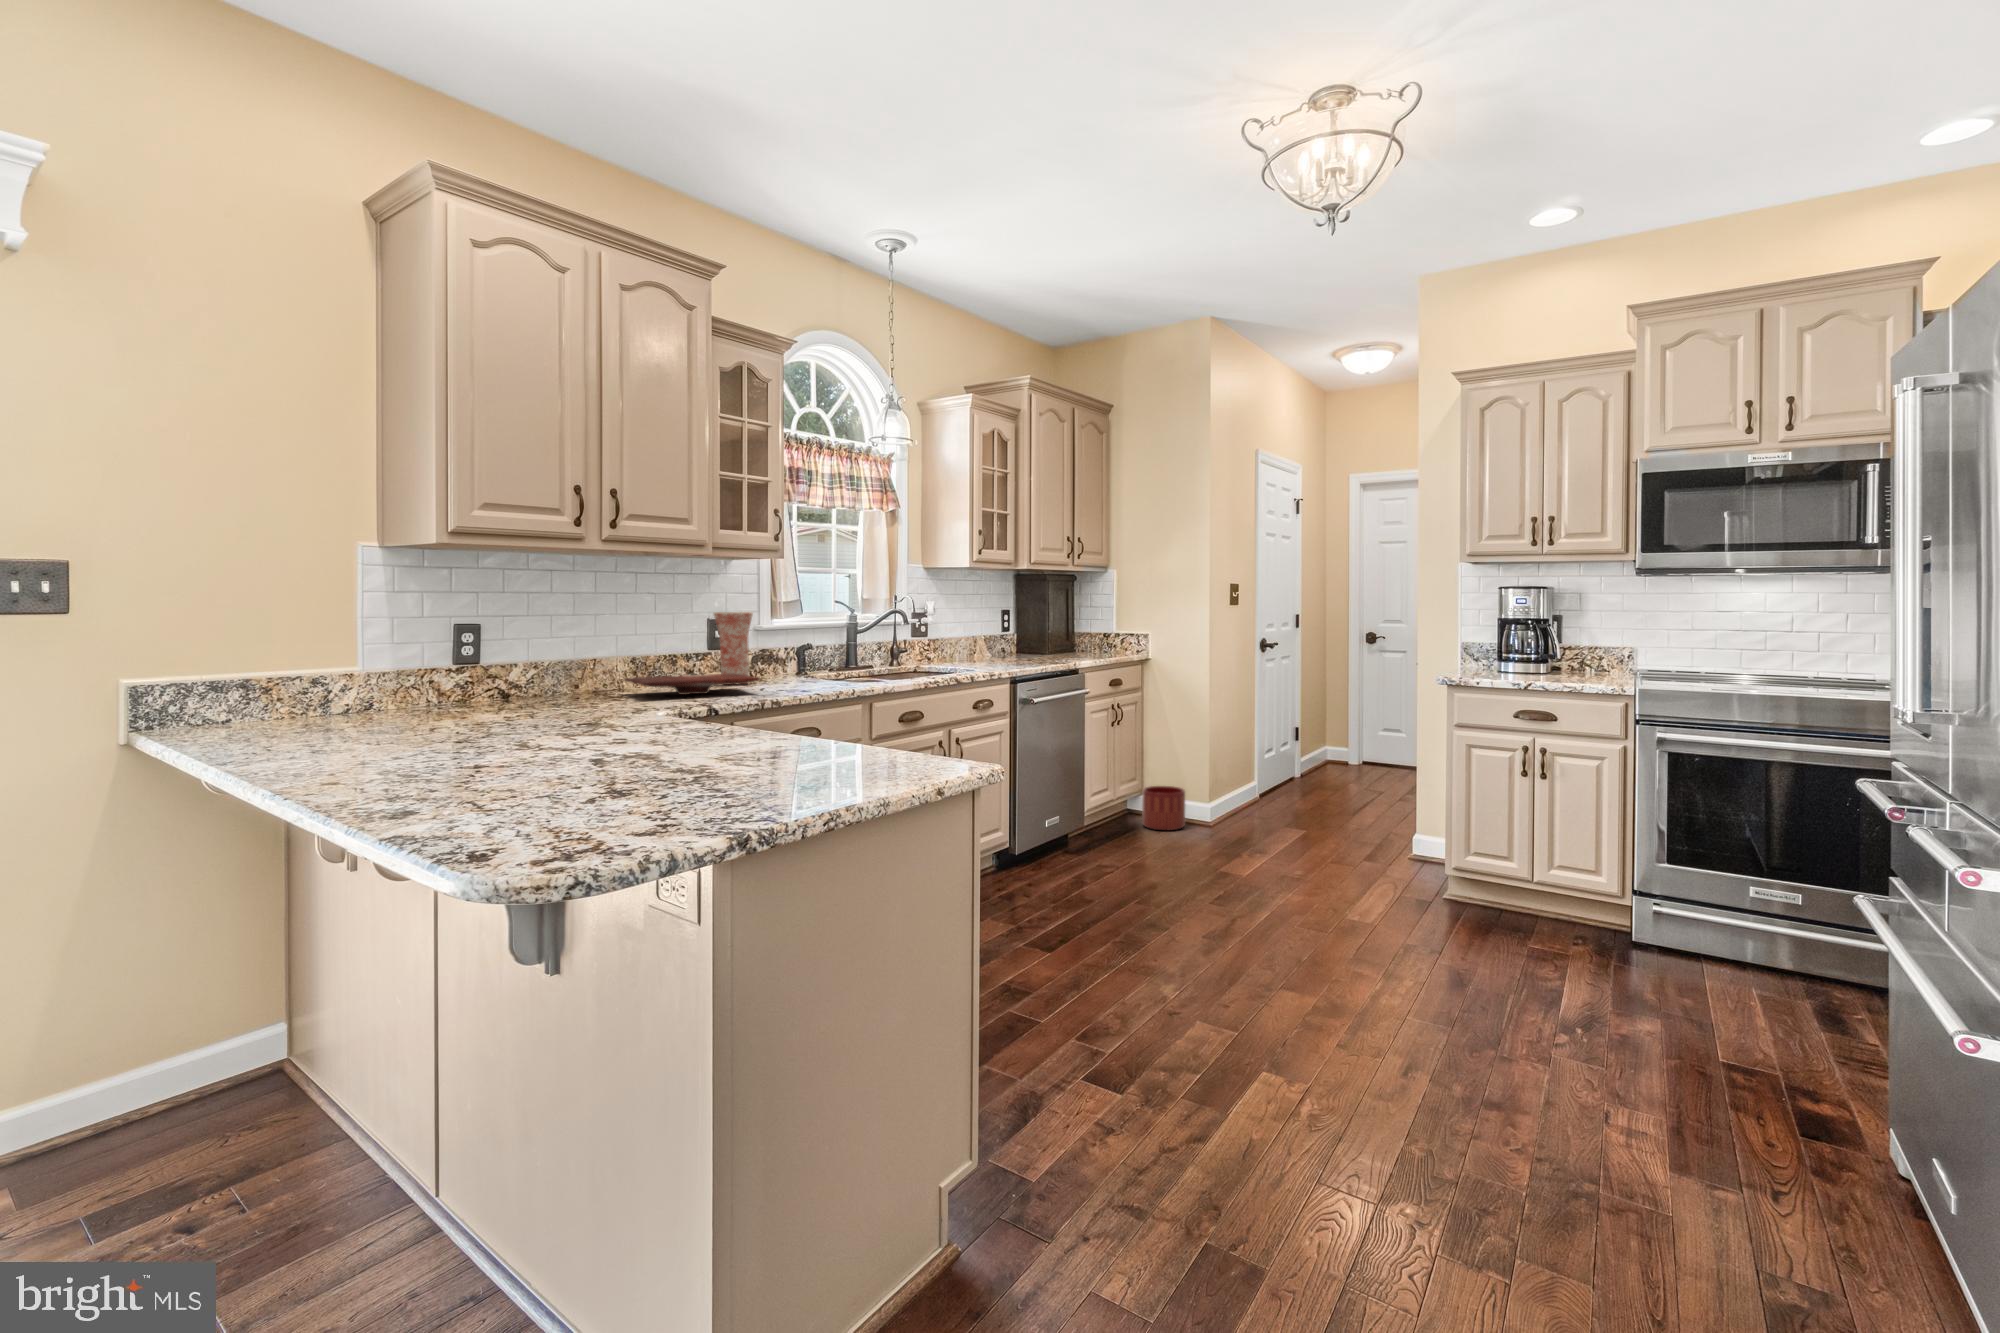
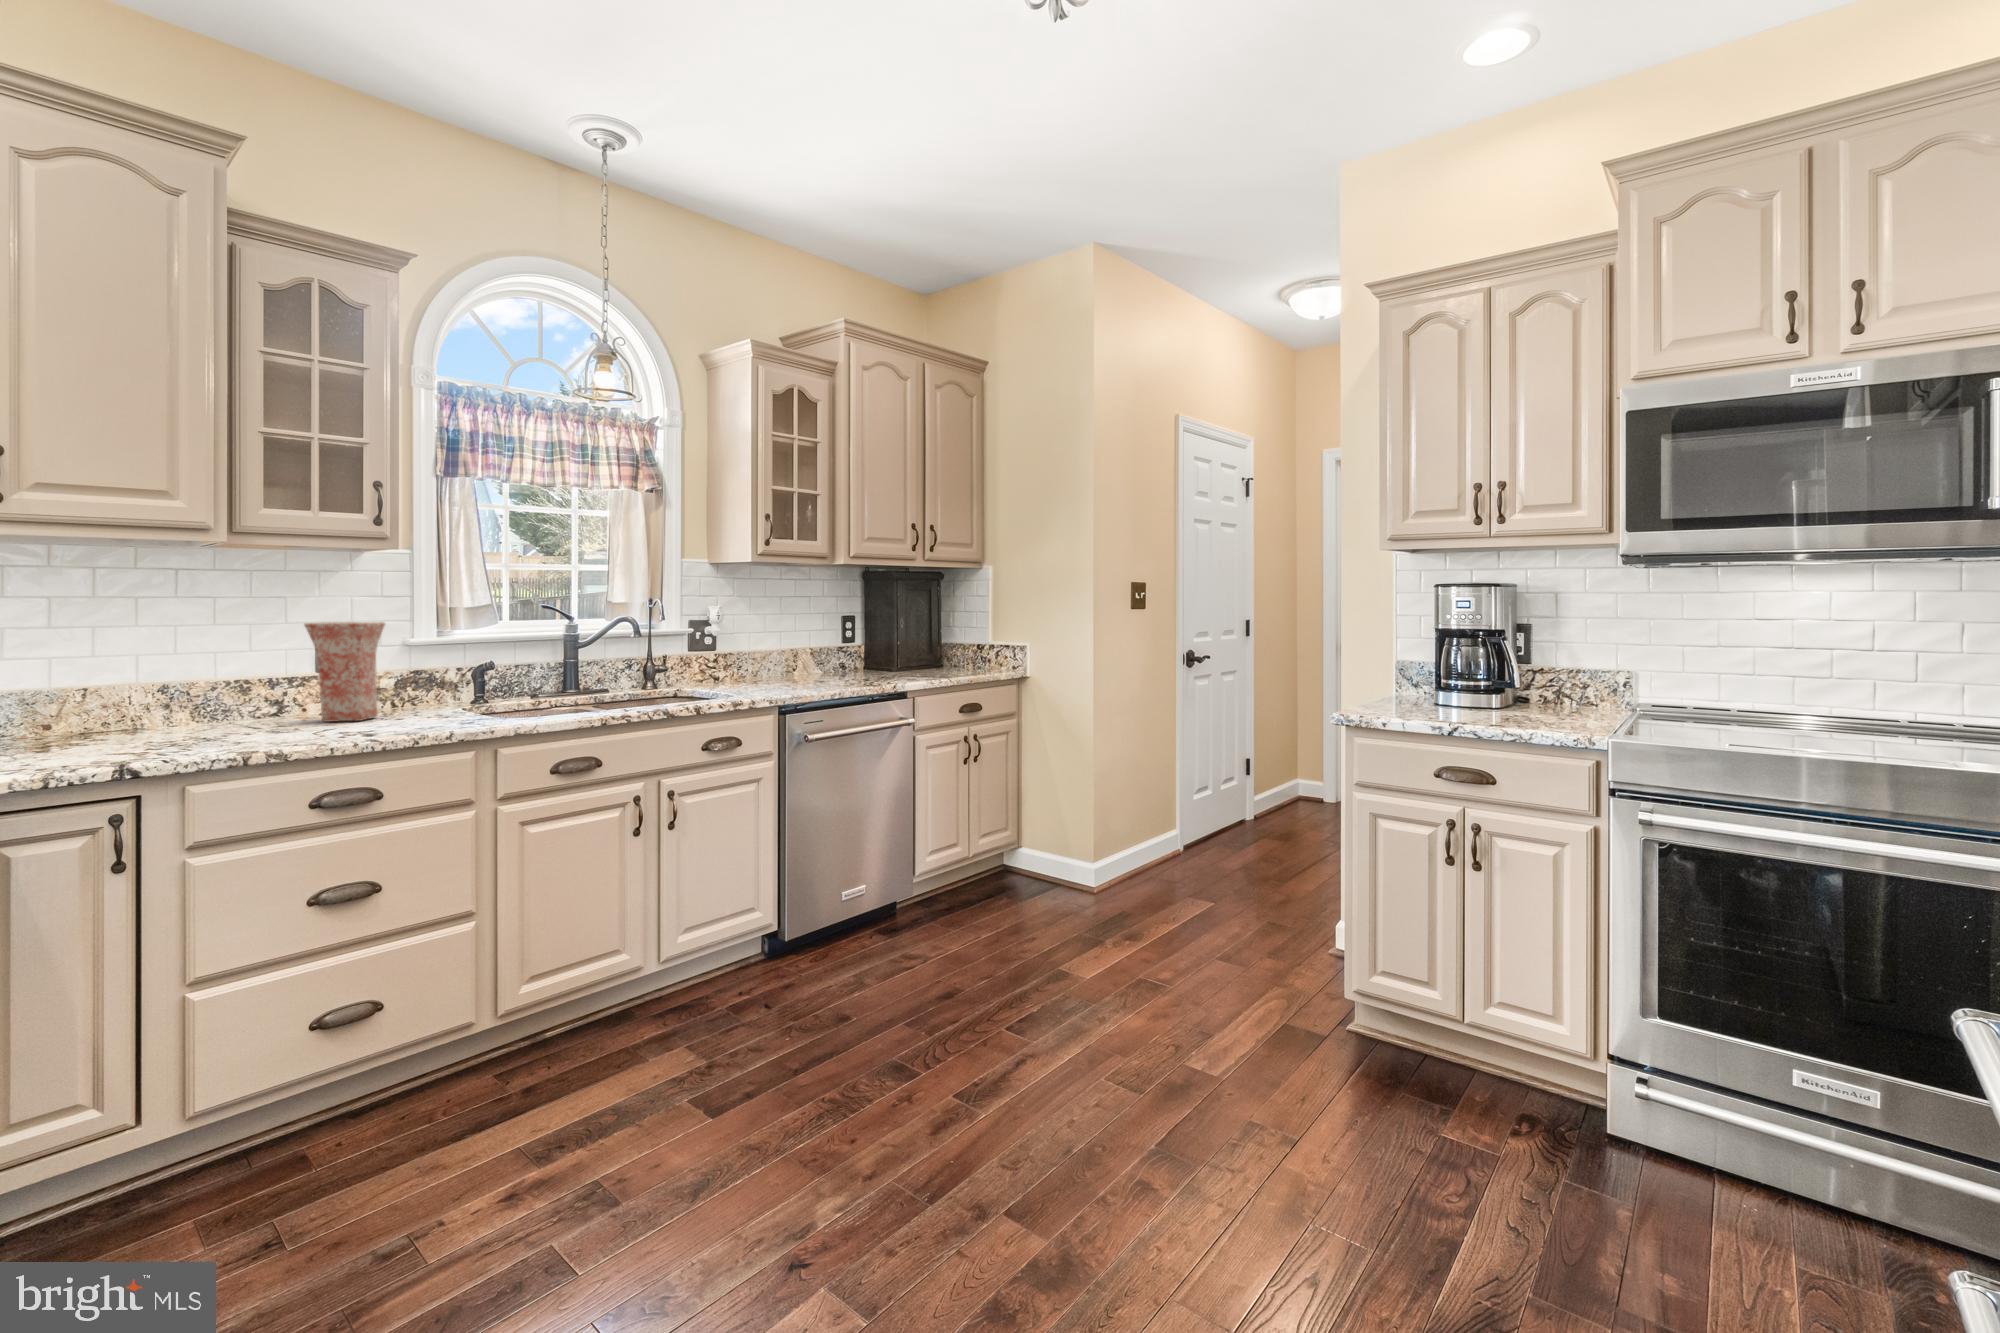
cutting board: present [624,673,760,695] -> none [77,708,315,741]
planter: present [1142,786,1185,831] -> none [1007,839,1061,899]

